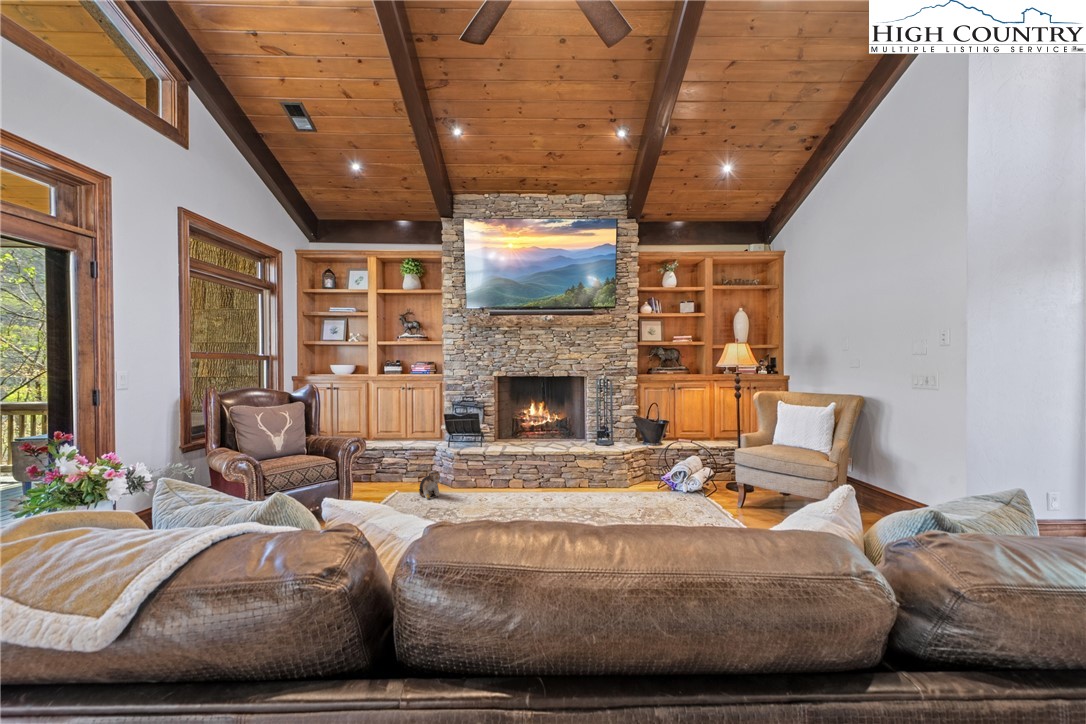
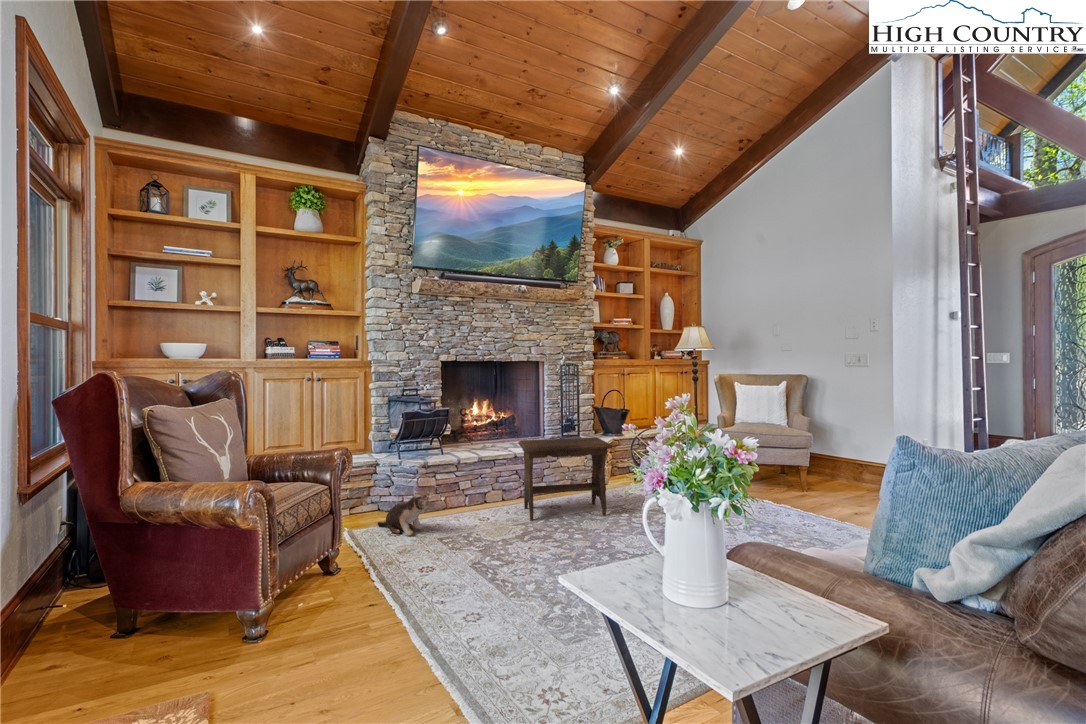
footstool: none [509,440,587,508] -> present [518,437,612,521]

